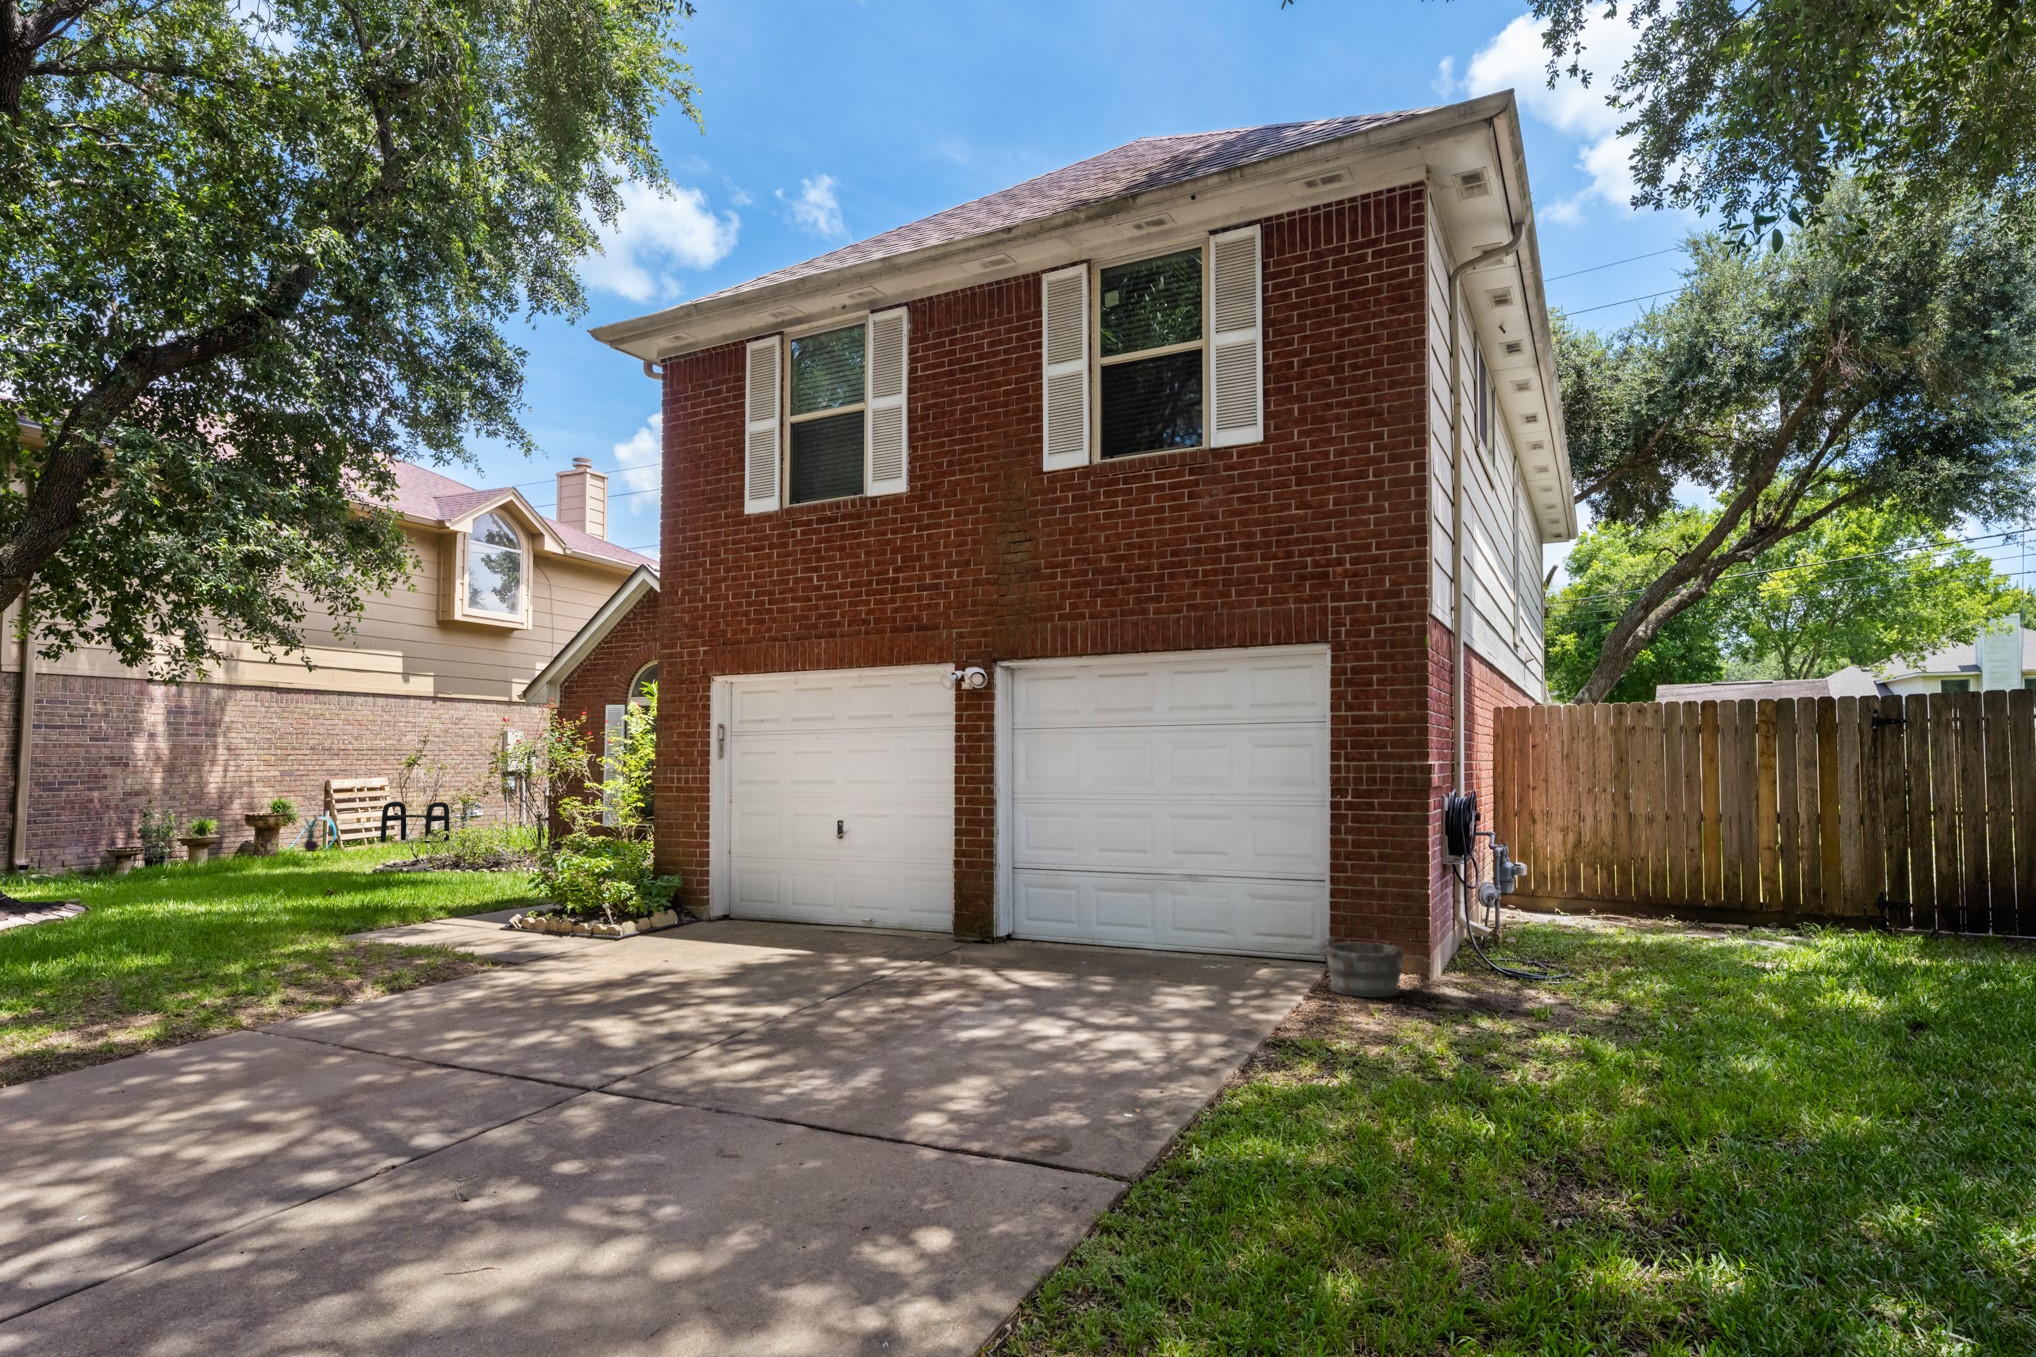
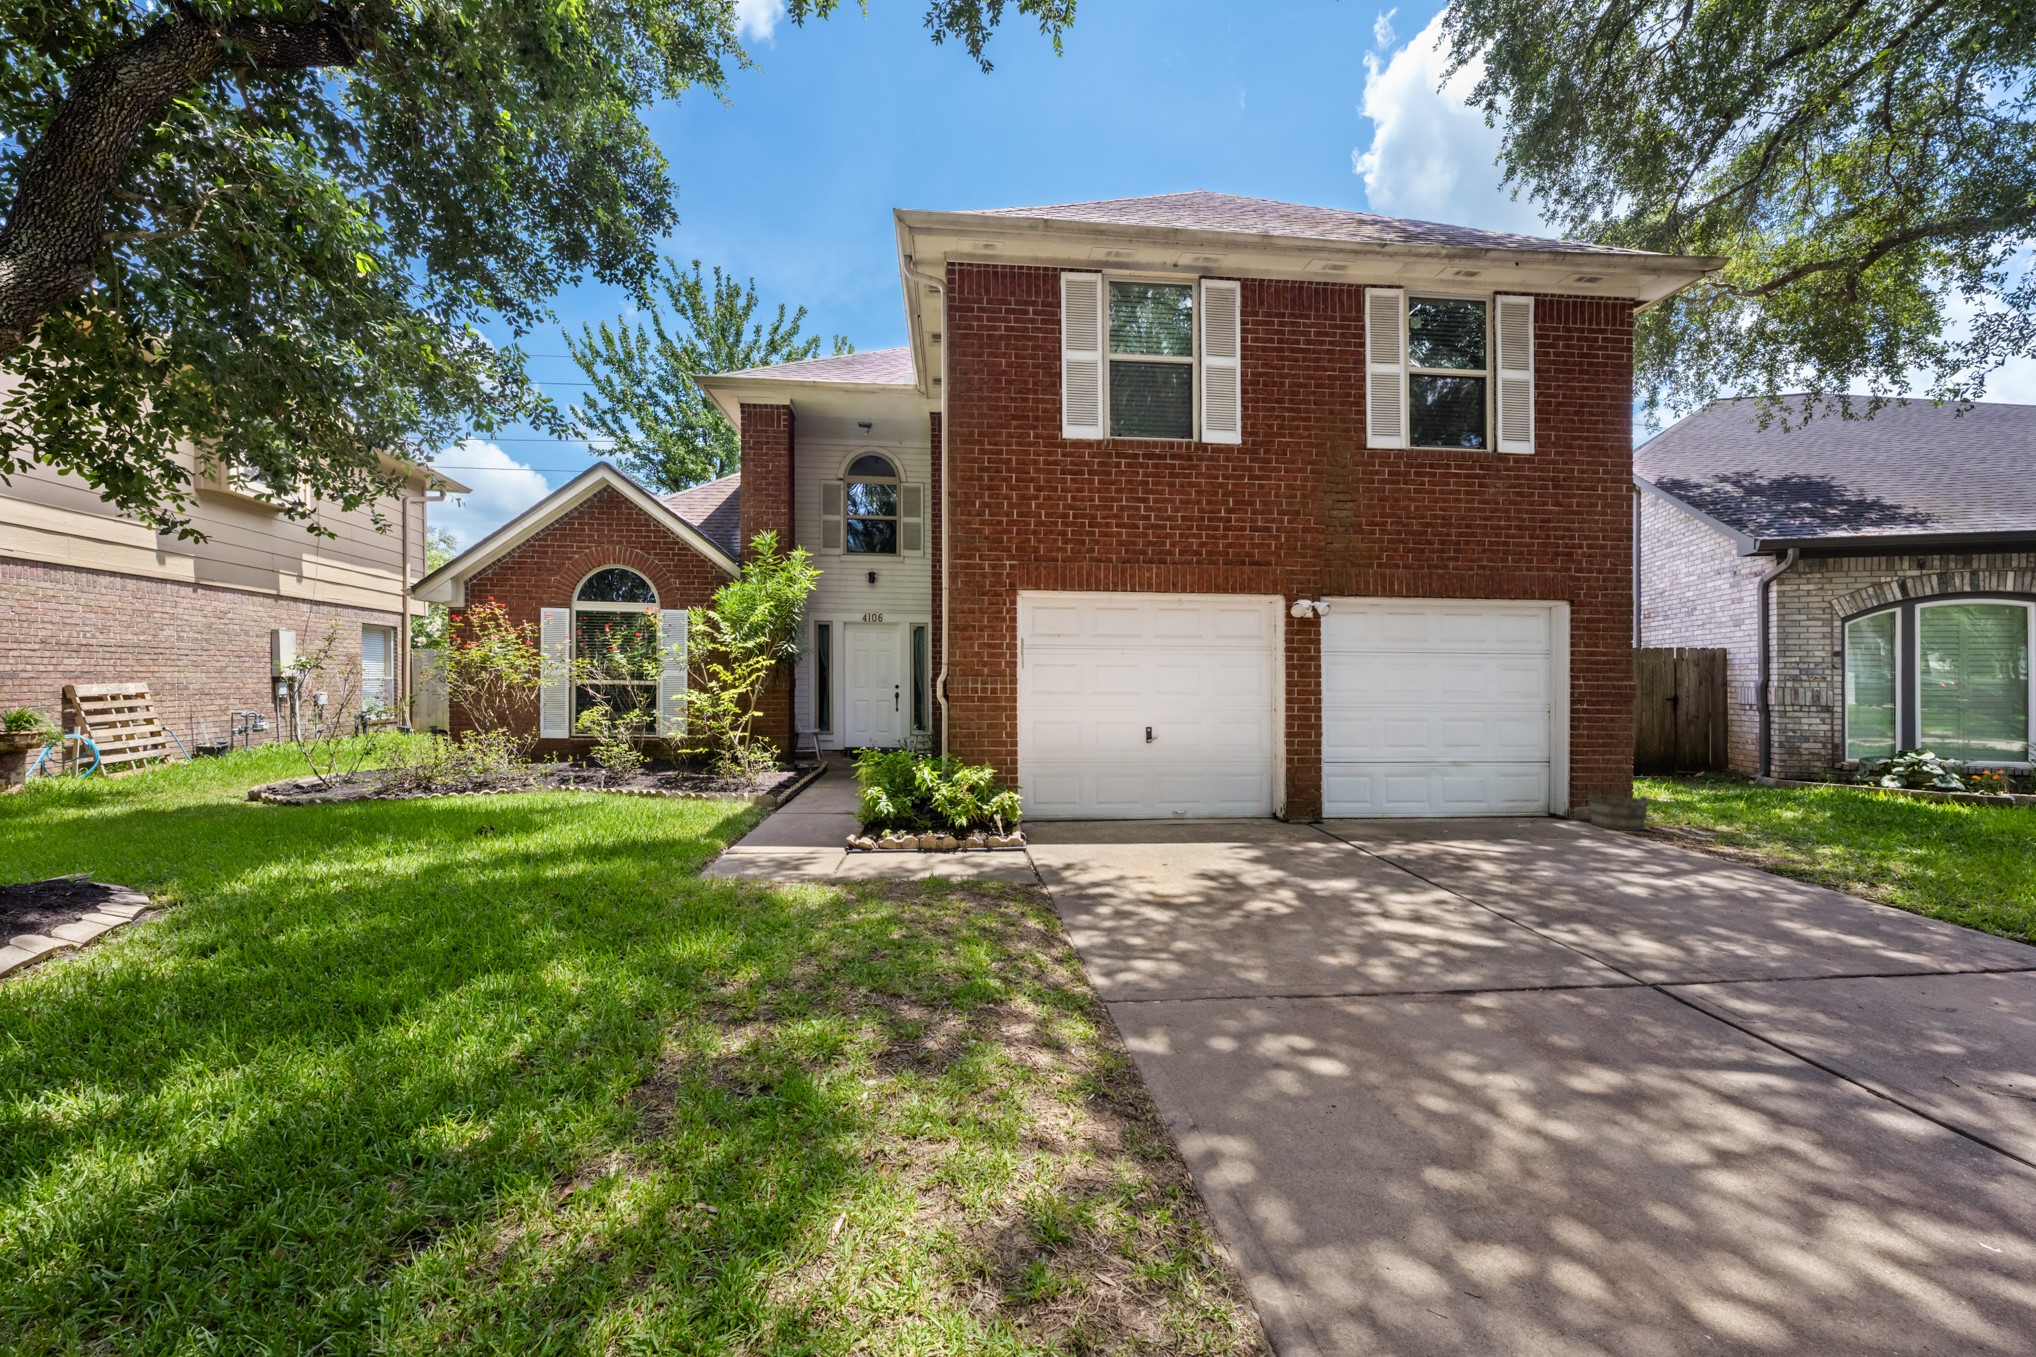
bench: present [380,802,449,843] -> none [150,712,256,762]
decorative plant: present [304,819,318,851] -> none [30,735,110,779]

